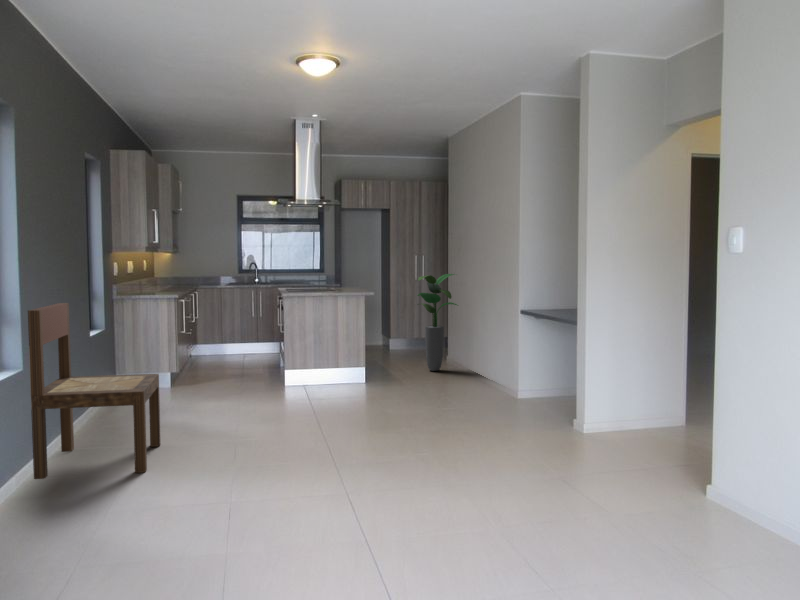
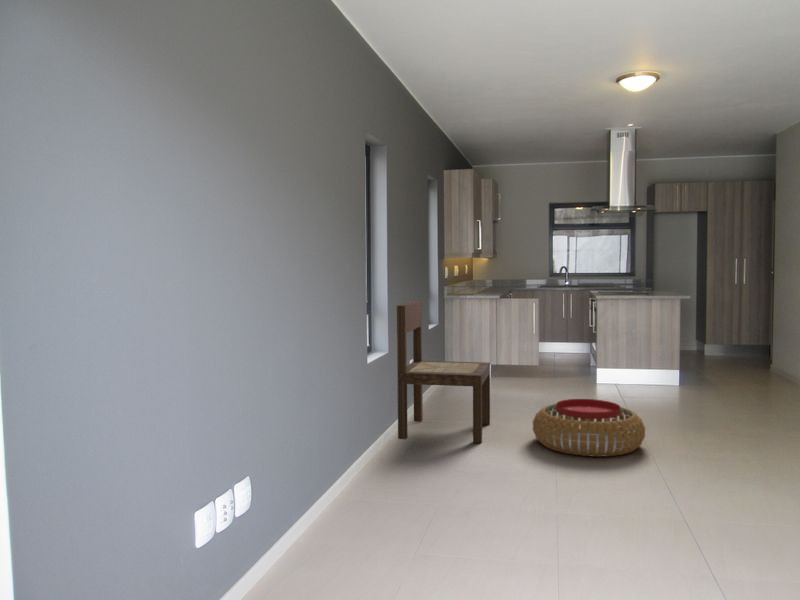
potted plant: present [418,274,457,371] -> none [737,278,788,380]
pouf: none [208,408,330,474] -> present [533,399,645,457]

